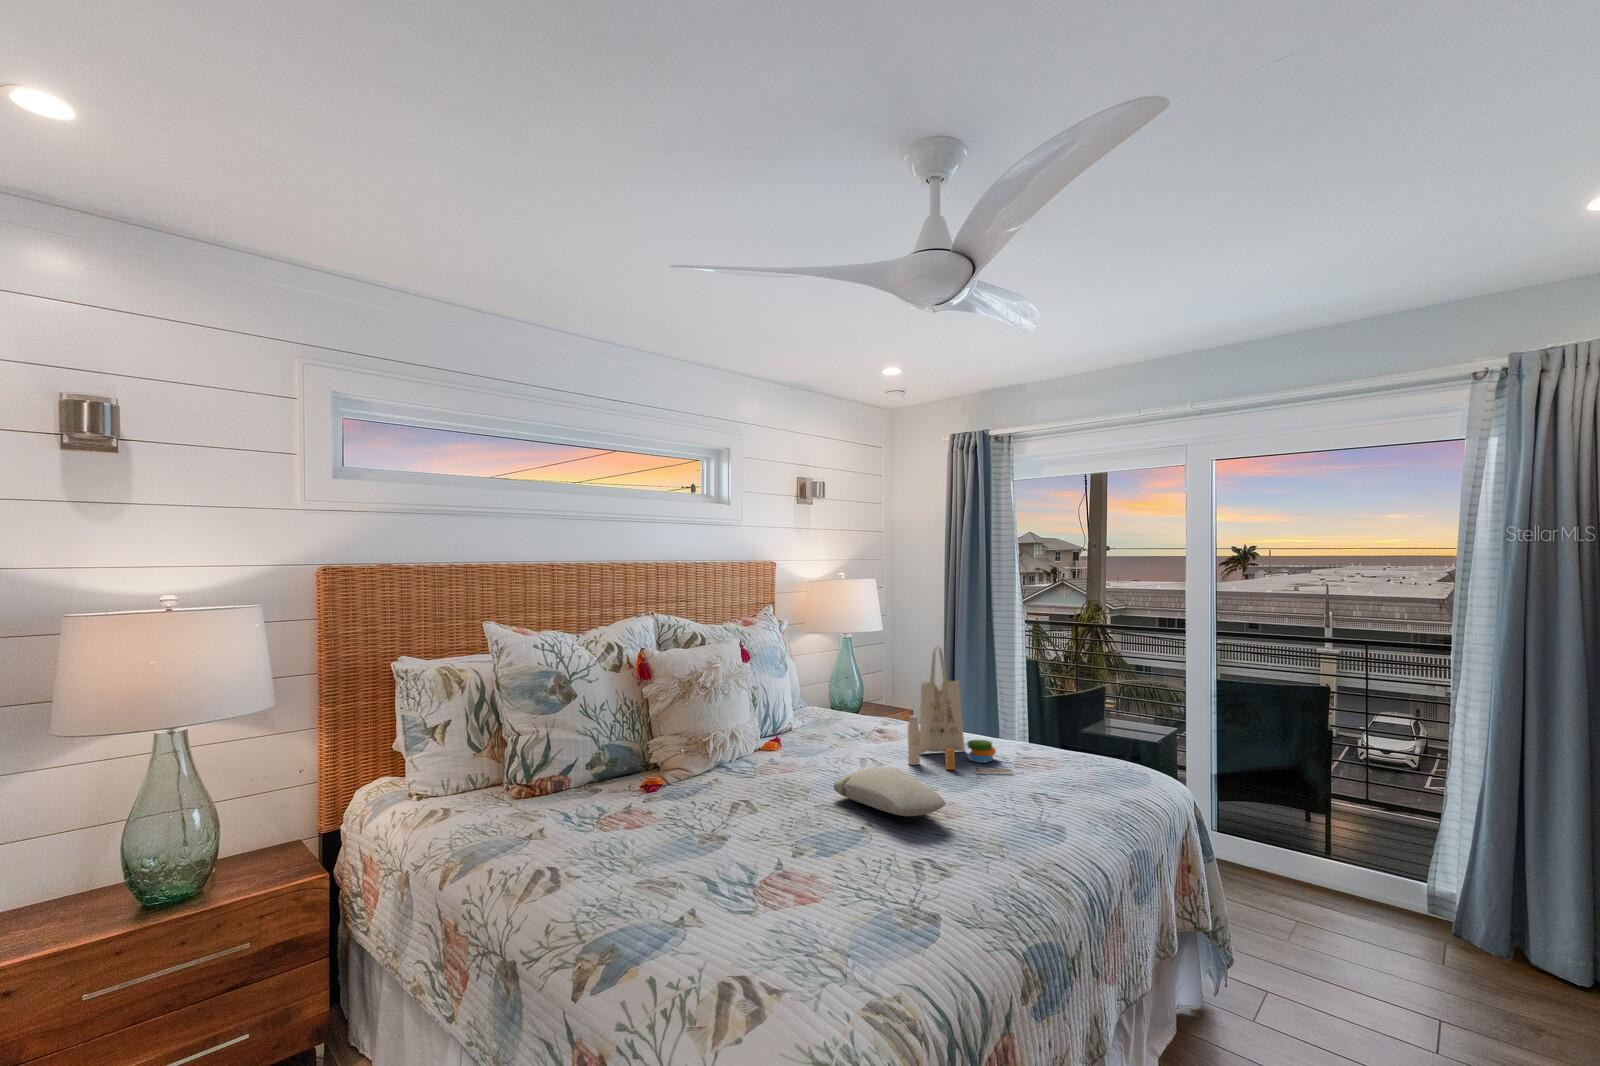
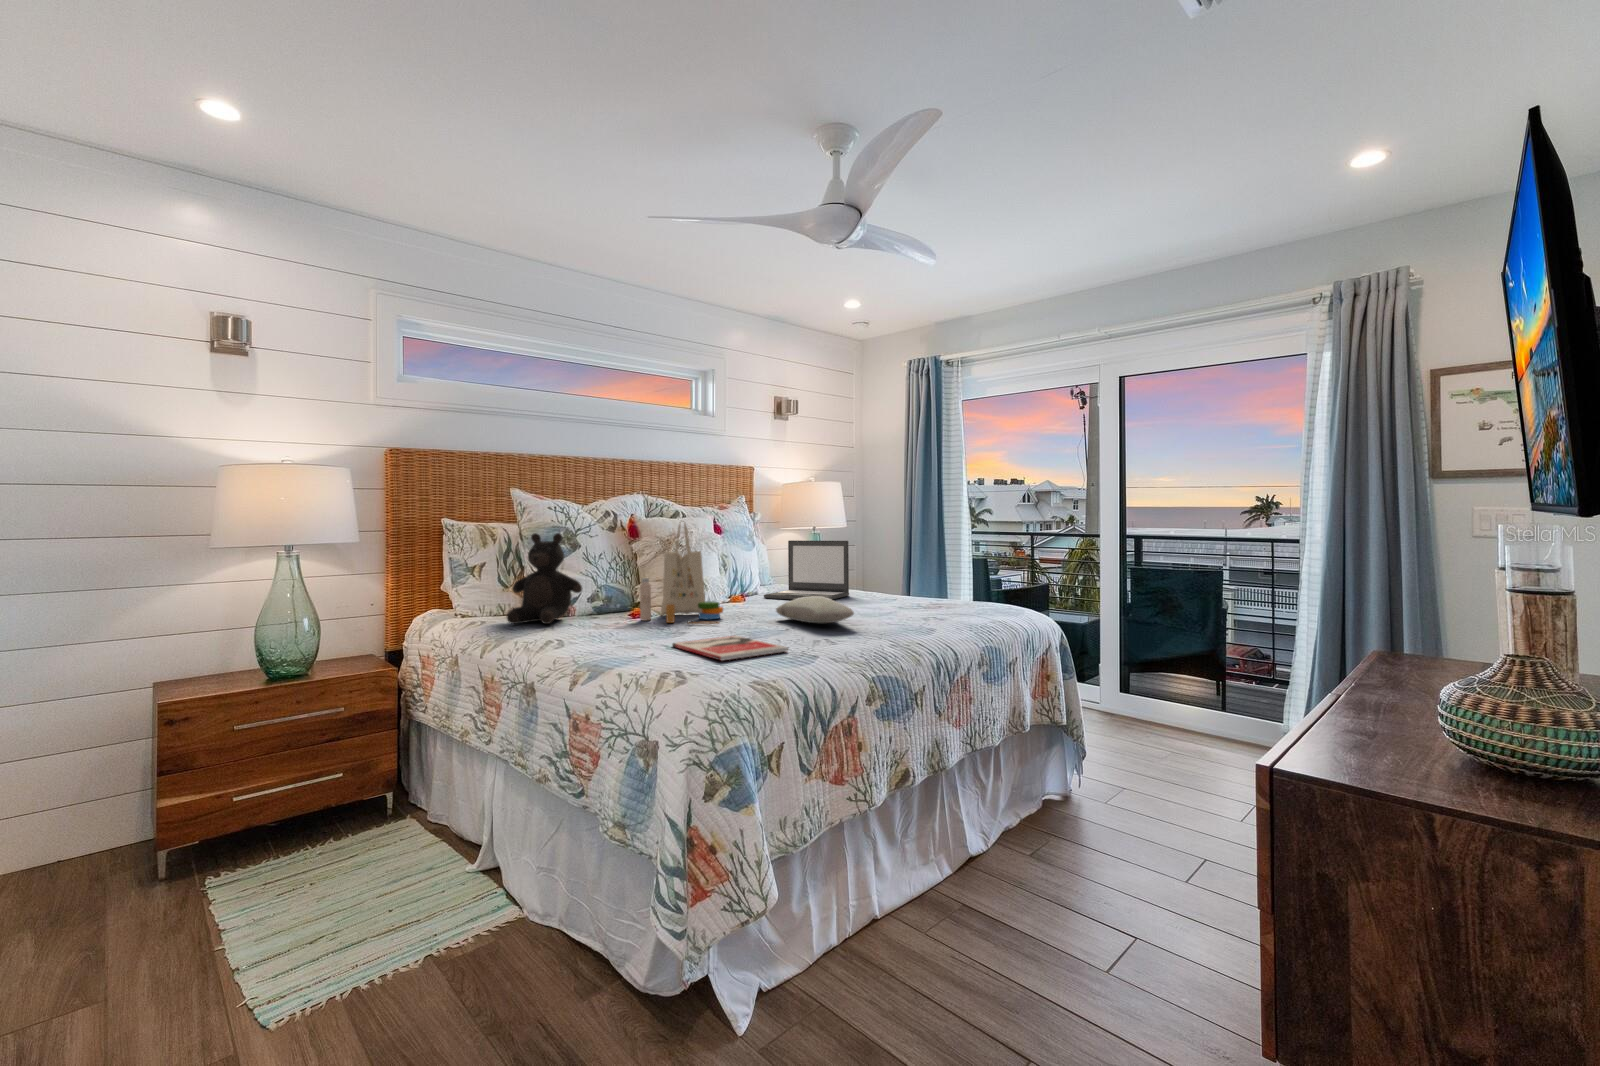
tote bag: present [908,647,1012,772] -> present [640,521,723,624]
laptop: none [801,663,906,750] -> present [764,540,849,600]
teddy bear: none [479,687,580,817] -> present [506,533,582,624]
book: none [712,849,880,928] -> present [672,635,788,660]

